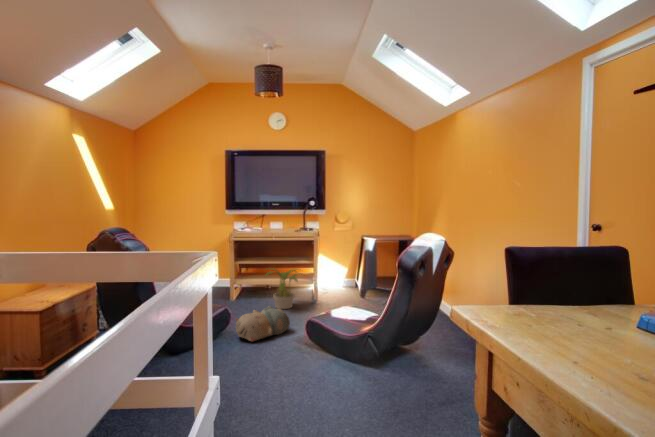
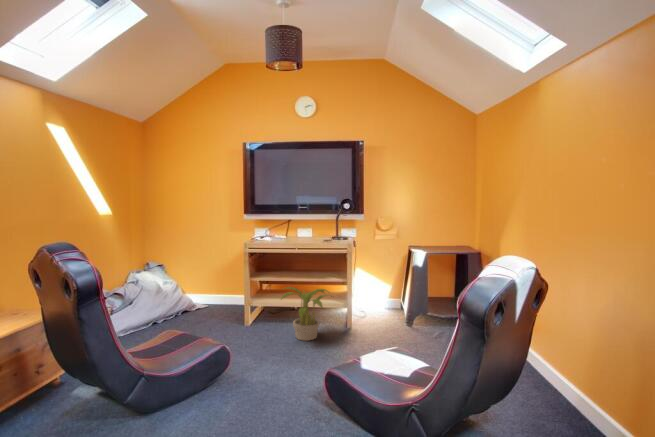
plush toy: present [236,306,290,341] -> none [231,342,305,395]

